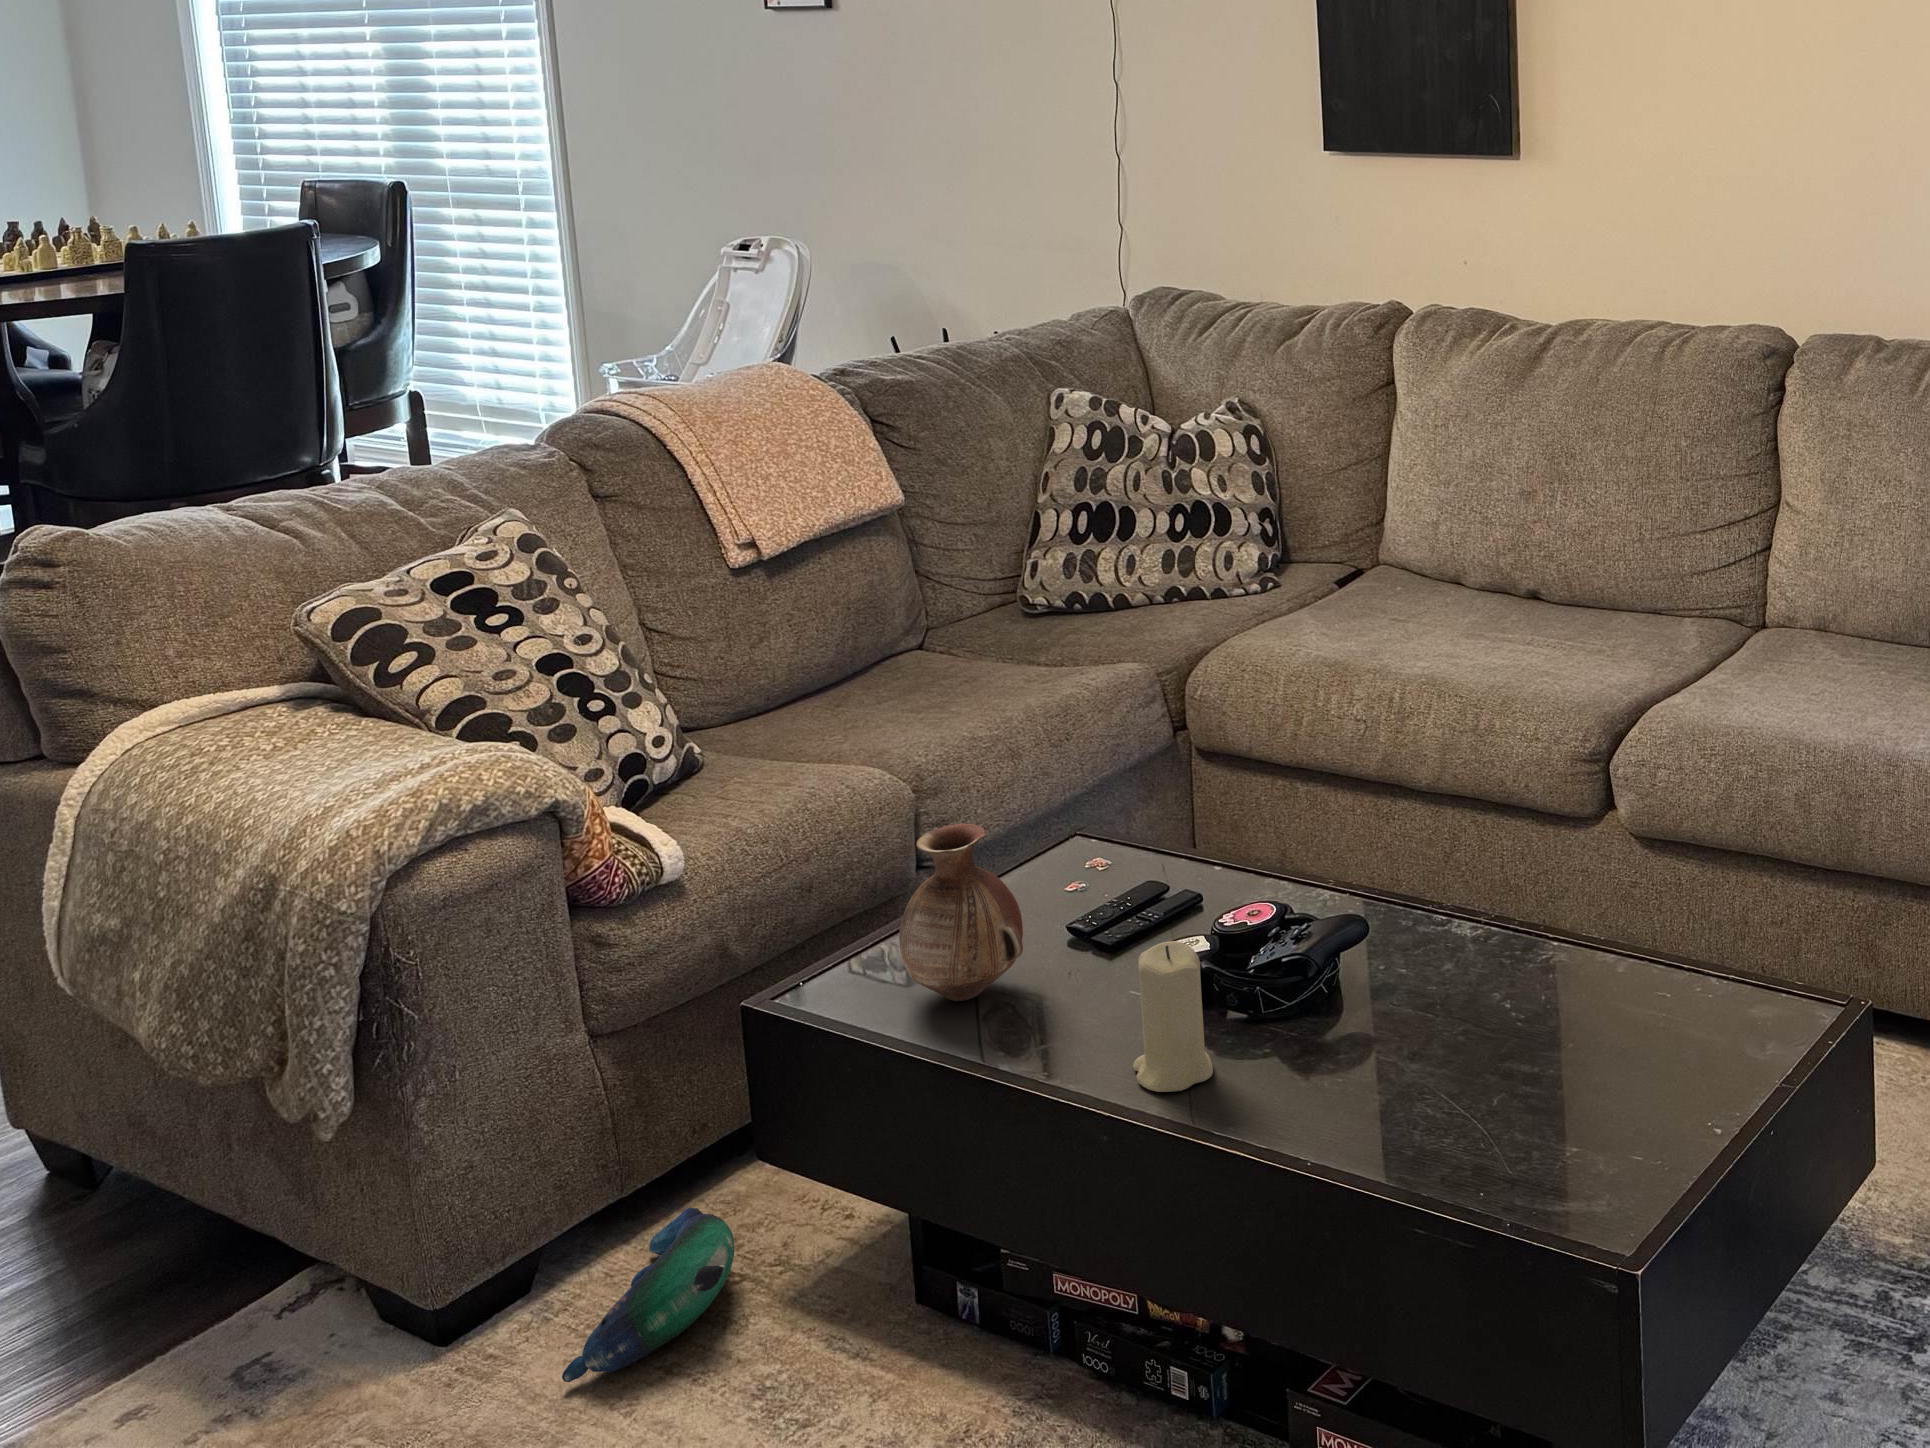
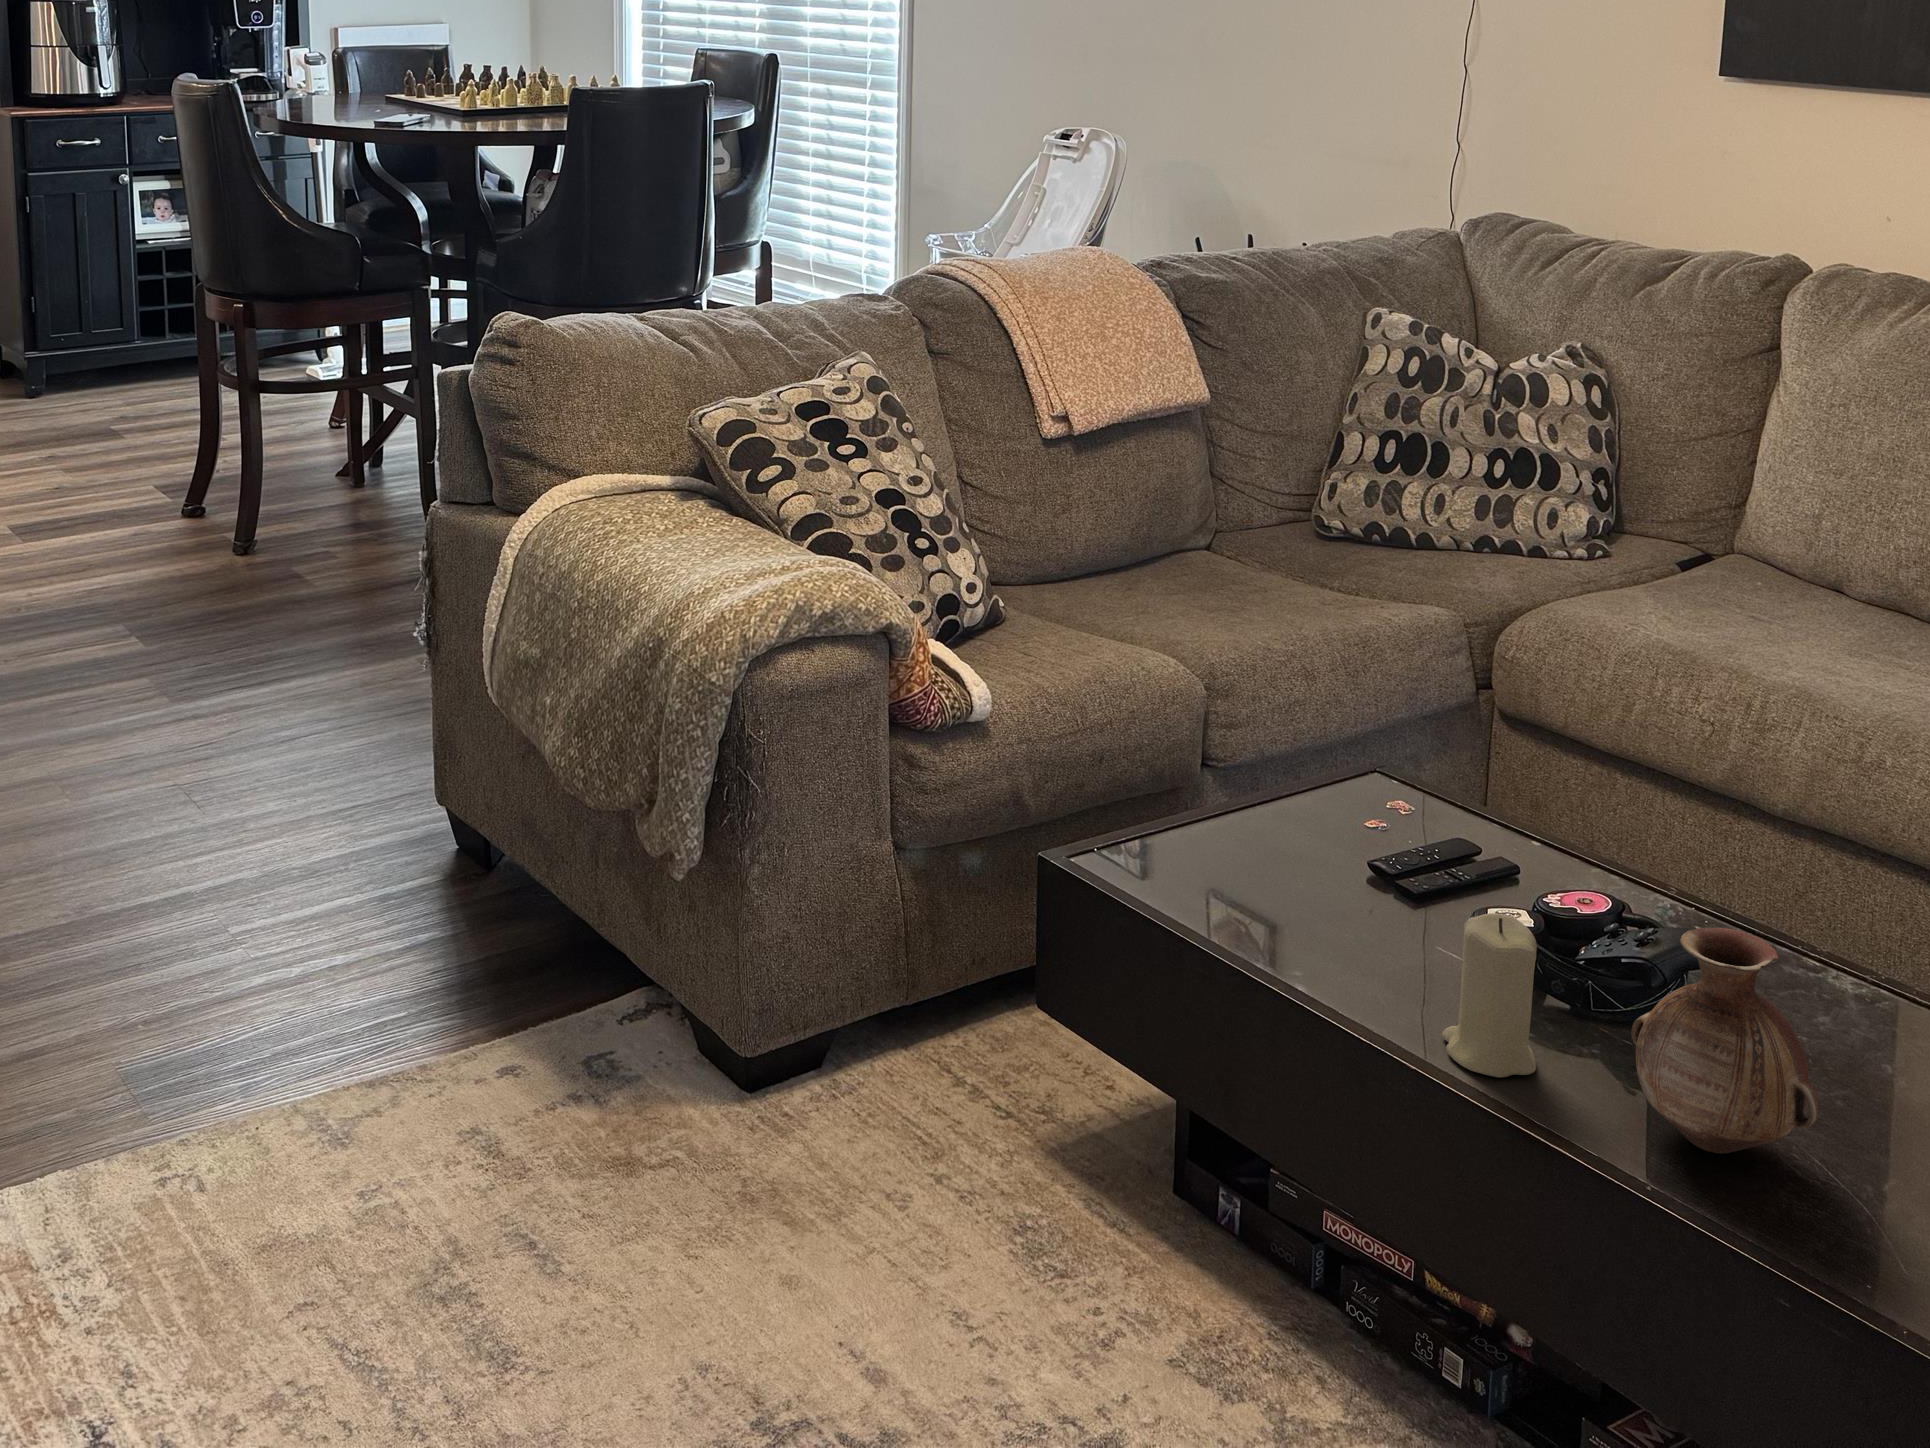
vase: present [899,824,1023,1001] -> present [1631,928,1819,1154]
plush toy: present [562,1208,735,1382] -> none [843,1030,1000,1161]

